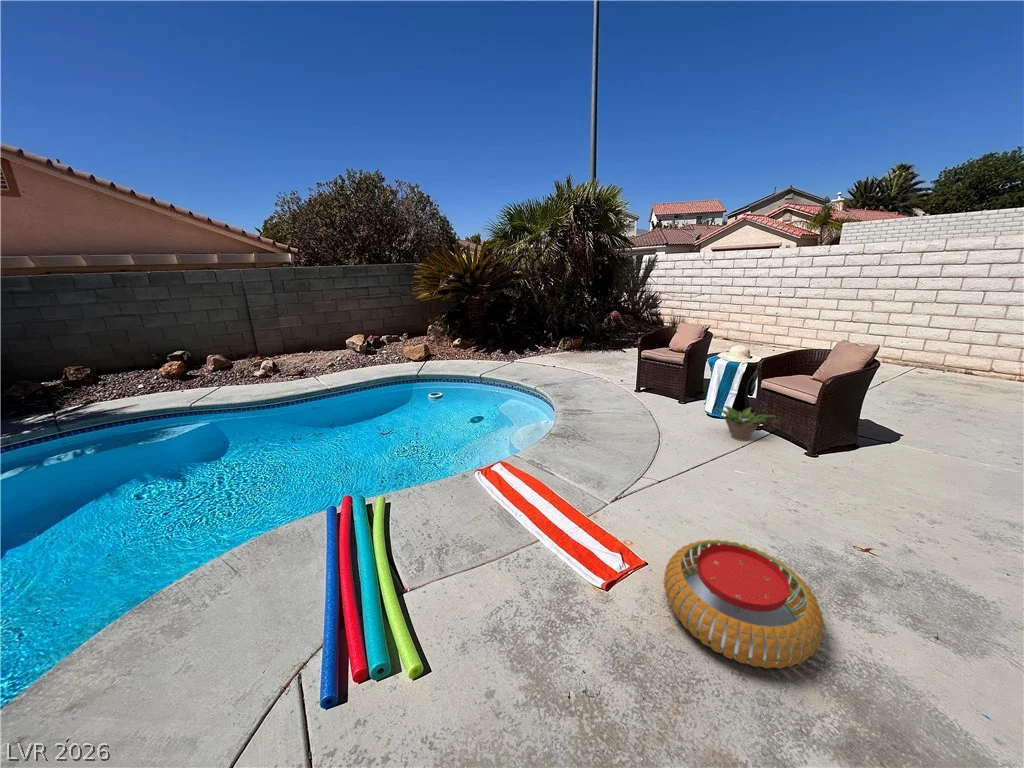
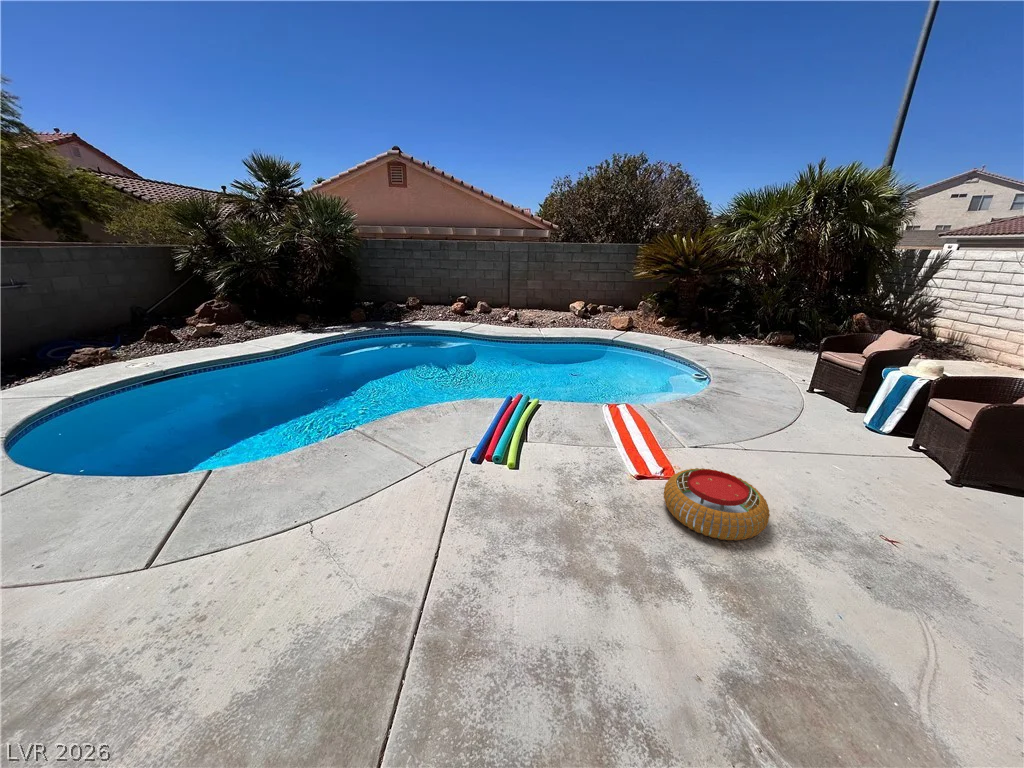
decorative plant: present [718,406,775,441] -> none [854,413,923,454]

